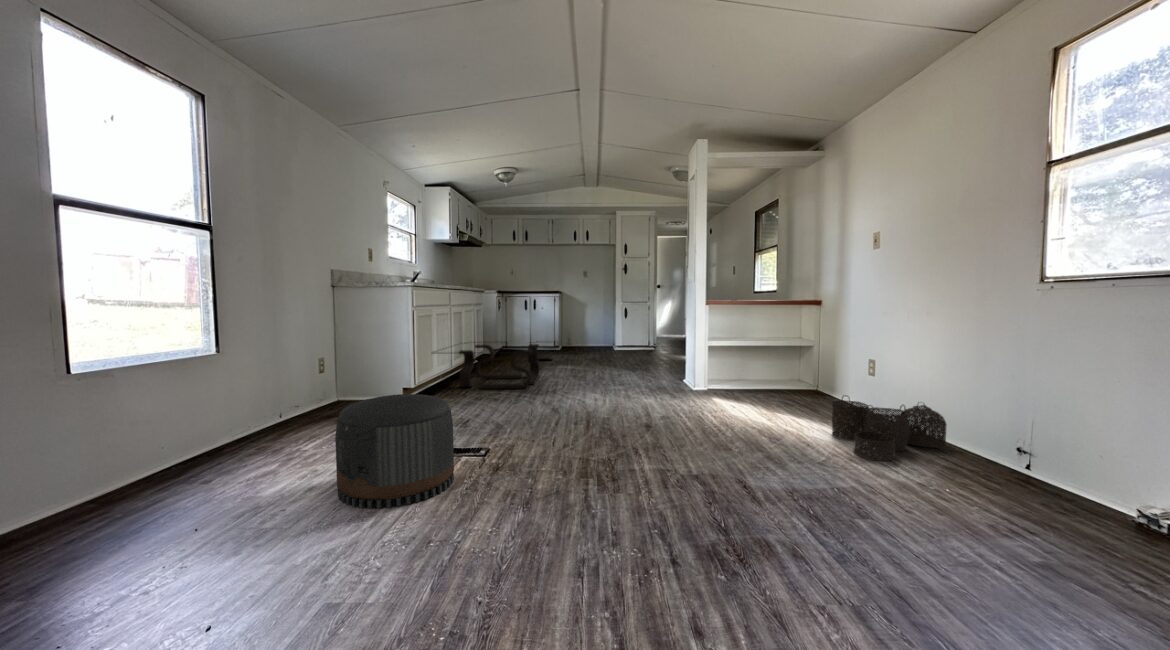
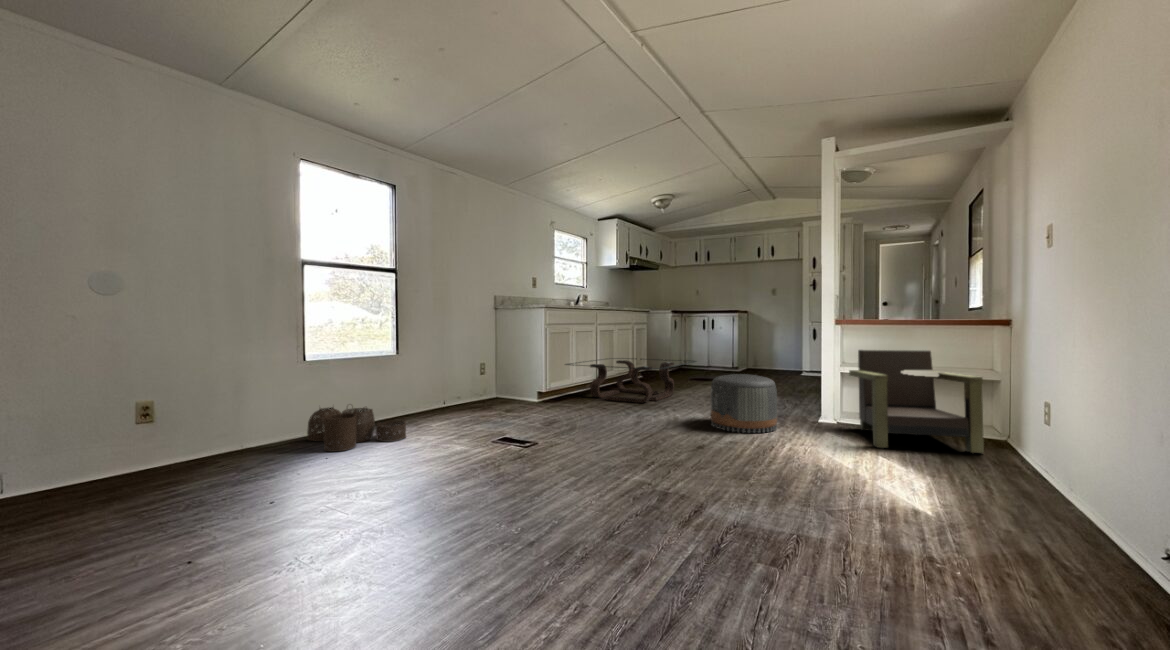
armchair: none [719,325,821,406] -> present [849,350,984,453]
pouf: present [335,394,454,508] -> present [711,374,777,433]
woven basket: present [832,396,946,461] -> present [307,407,406,451]

